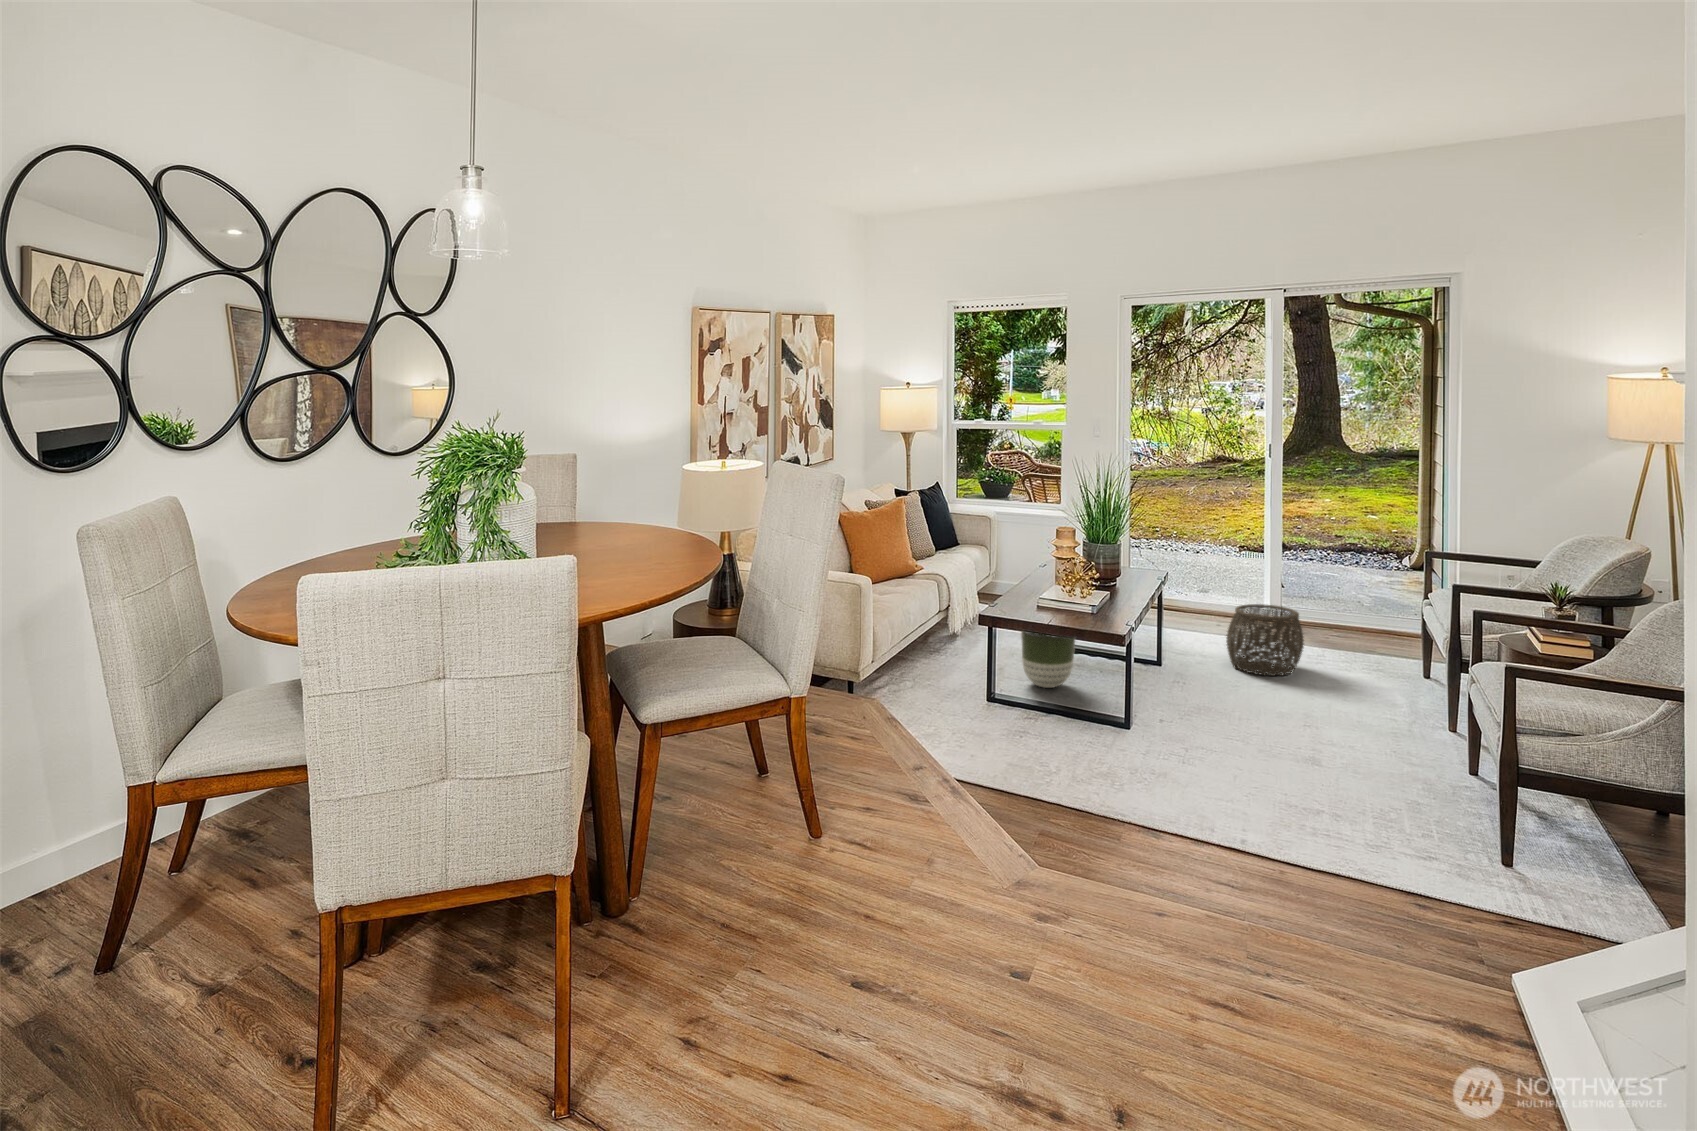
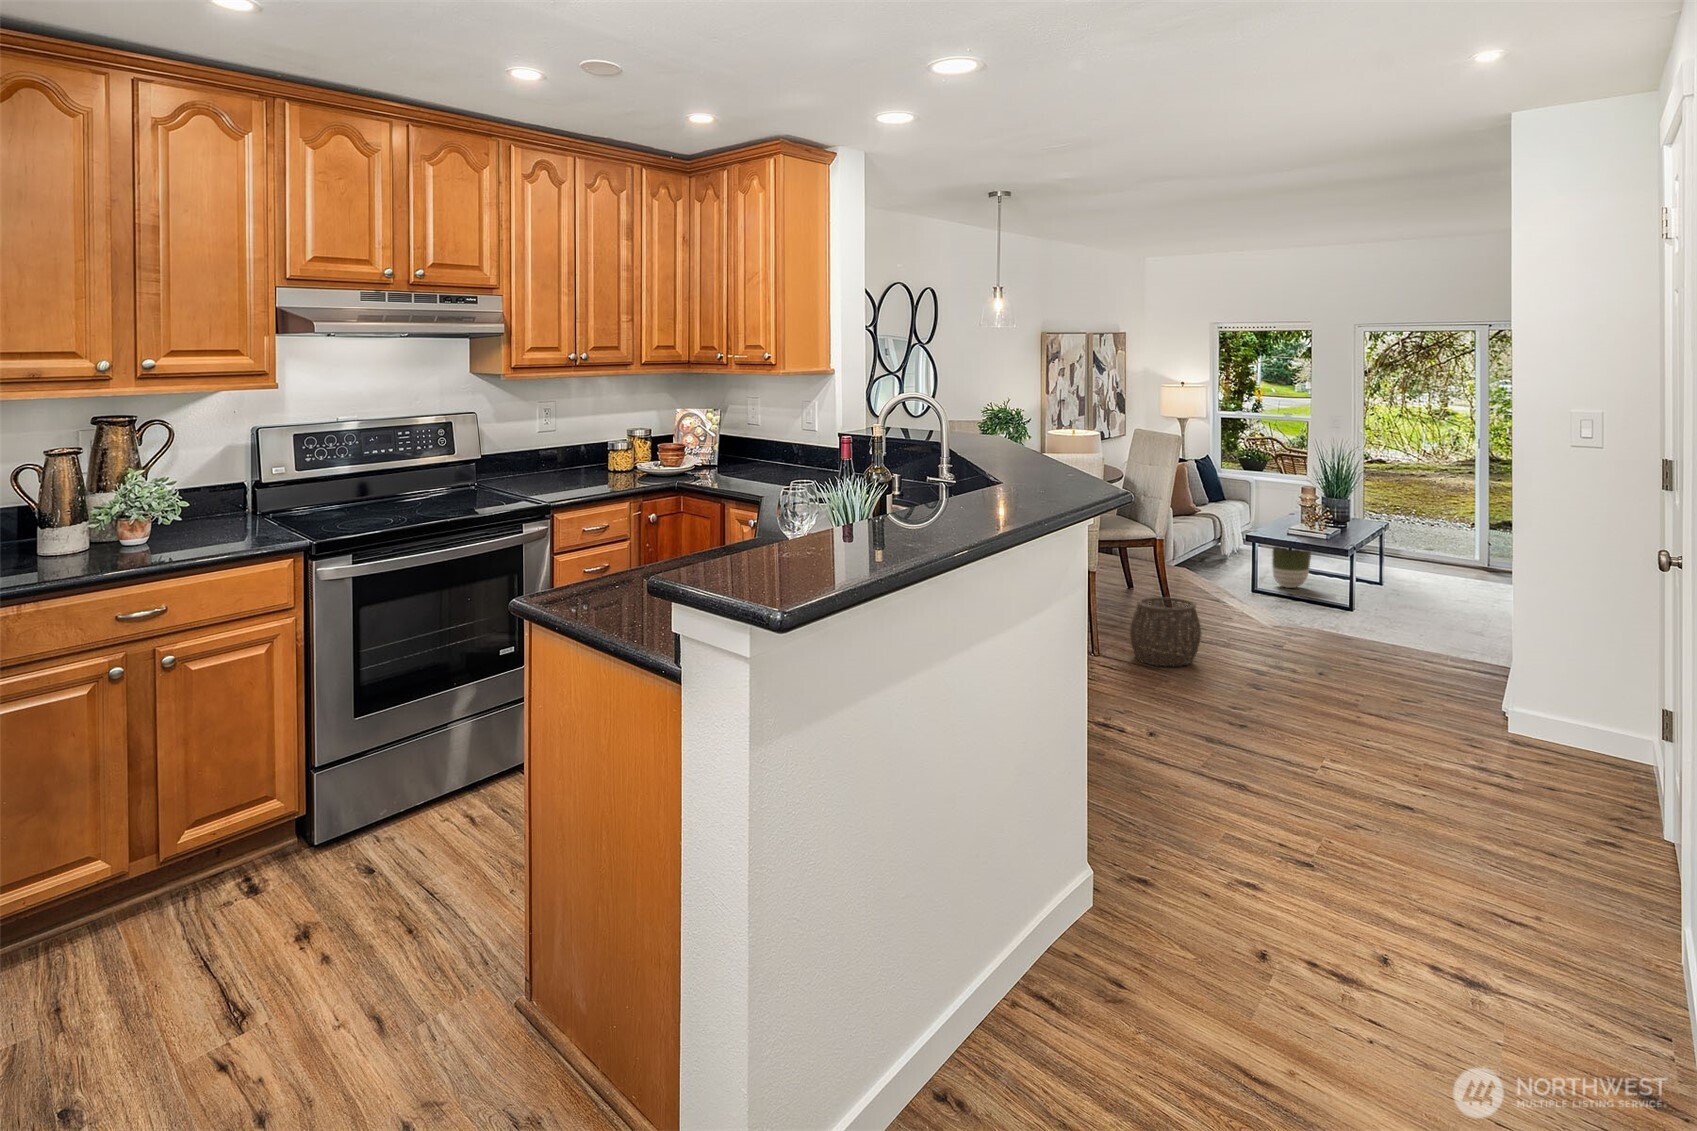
woven basket: present [1226,604,1304,676] -> present [1130,597,1201,667]

